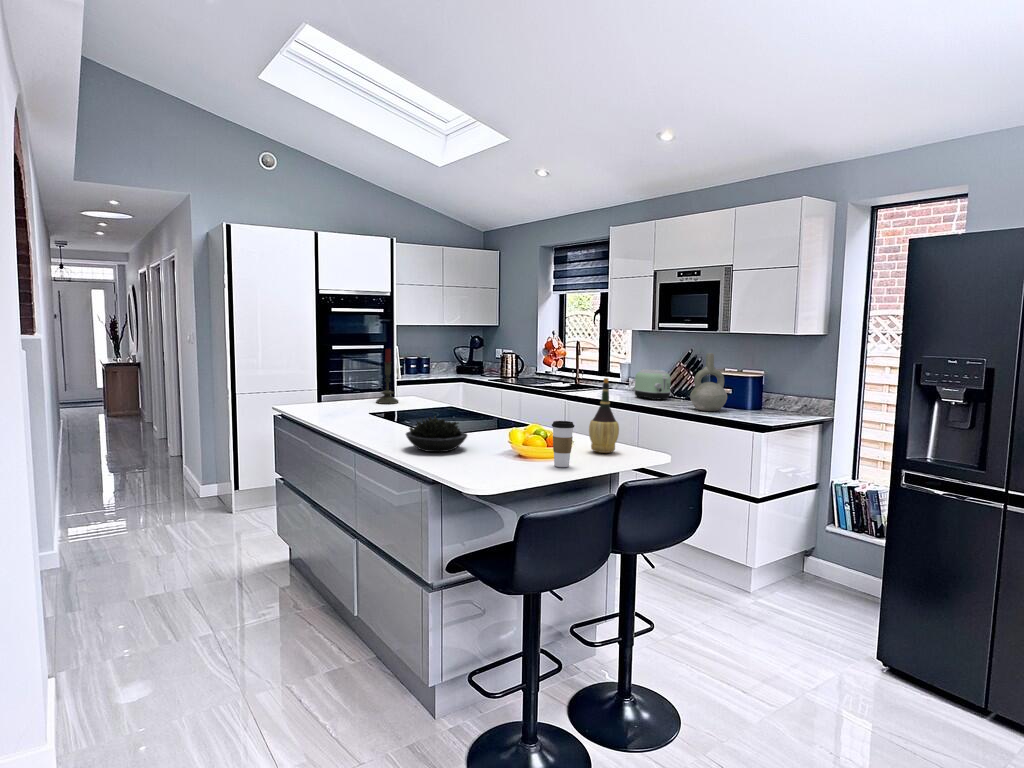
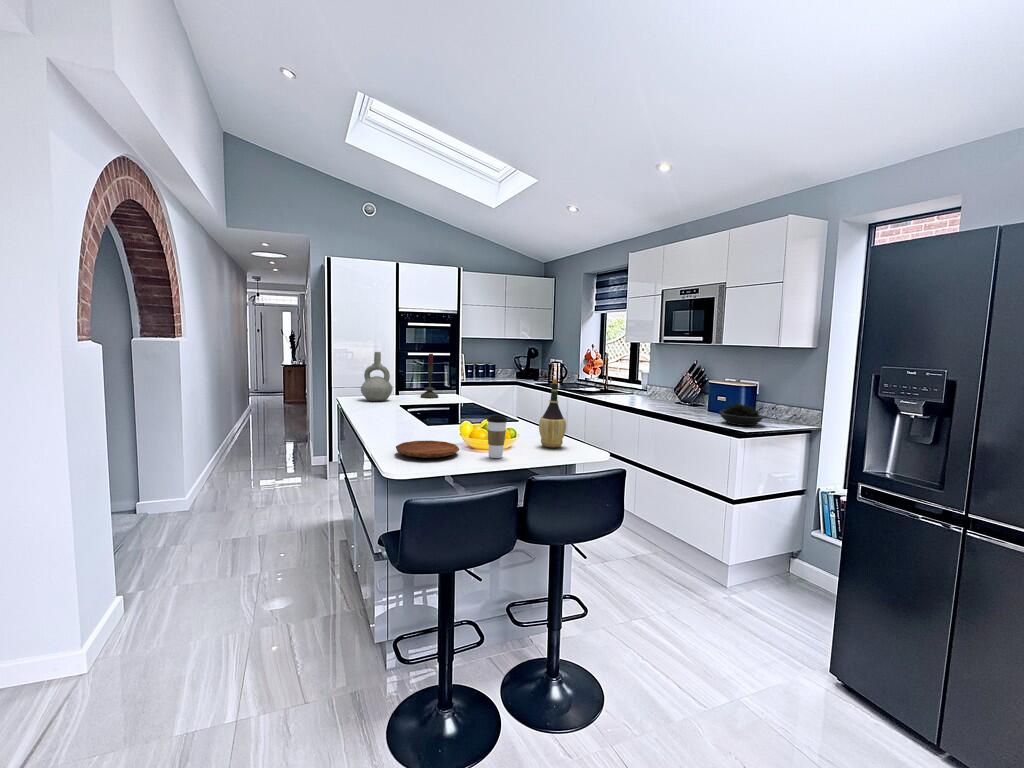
decorative vase: present [690,353,727,411] -> present [361,352,393,401]
toaster: present [634,369,671,400] -> none [644,377,676,404]
succulent plant: present [406,416,467,452] -> present [719,403,764,426]
tray: none [452,452,522,471] -> present [396,441,459,458]

